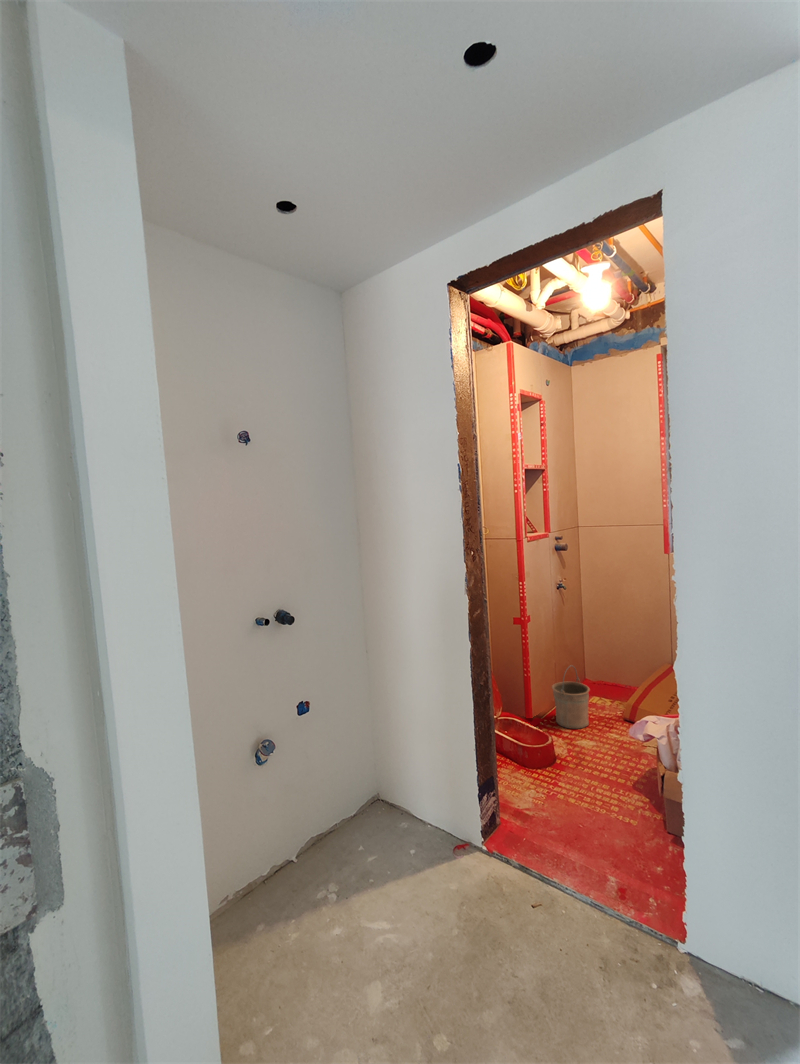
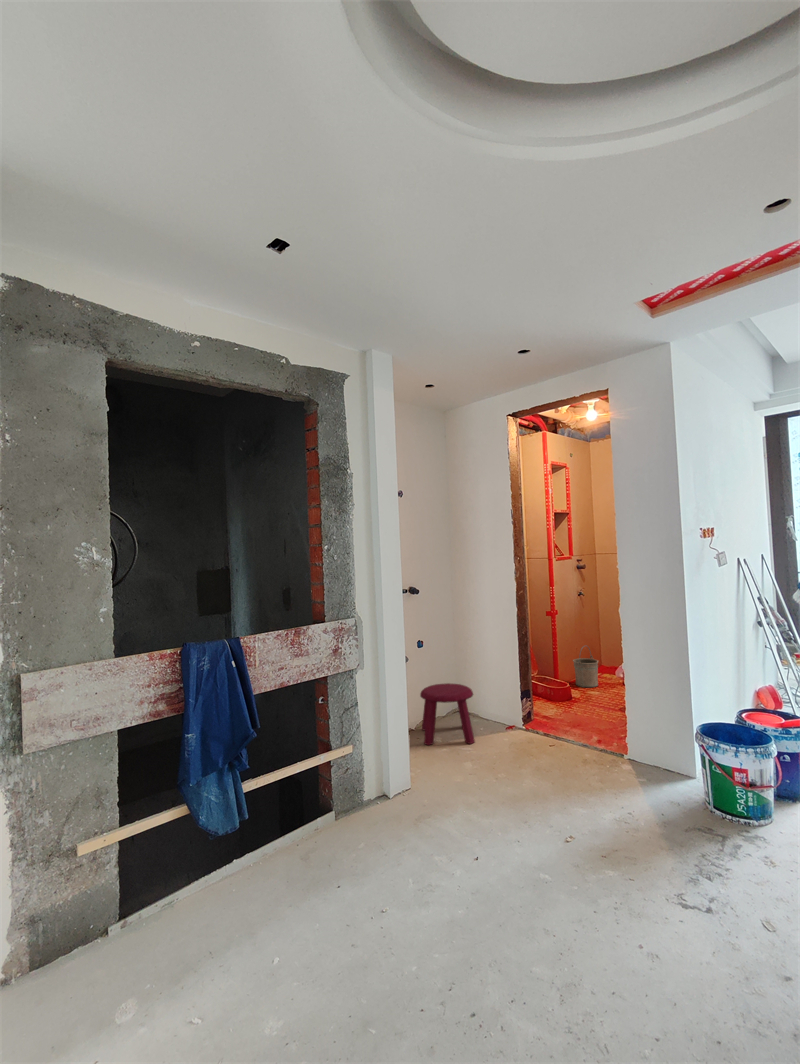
stool: none [296,775,396,918] -> present [420,683,475,745]

